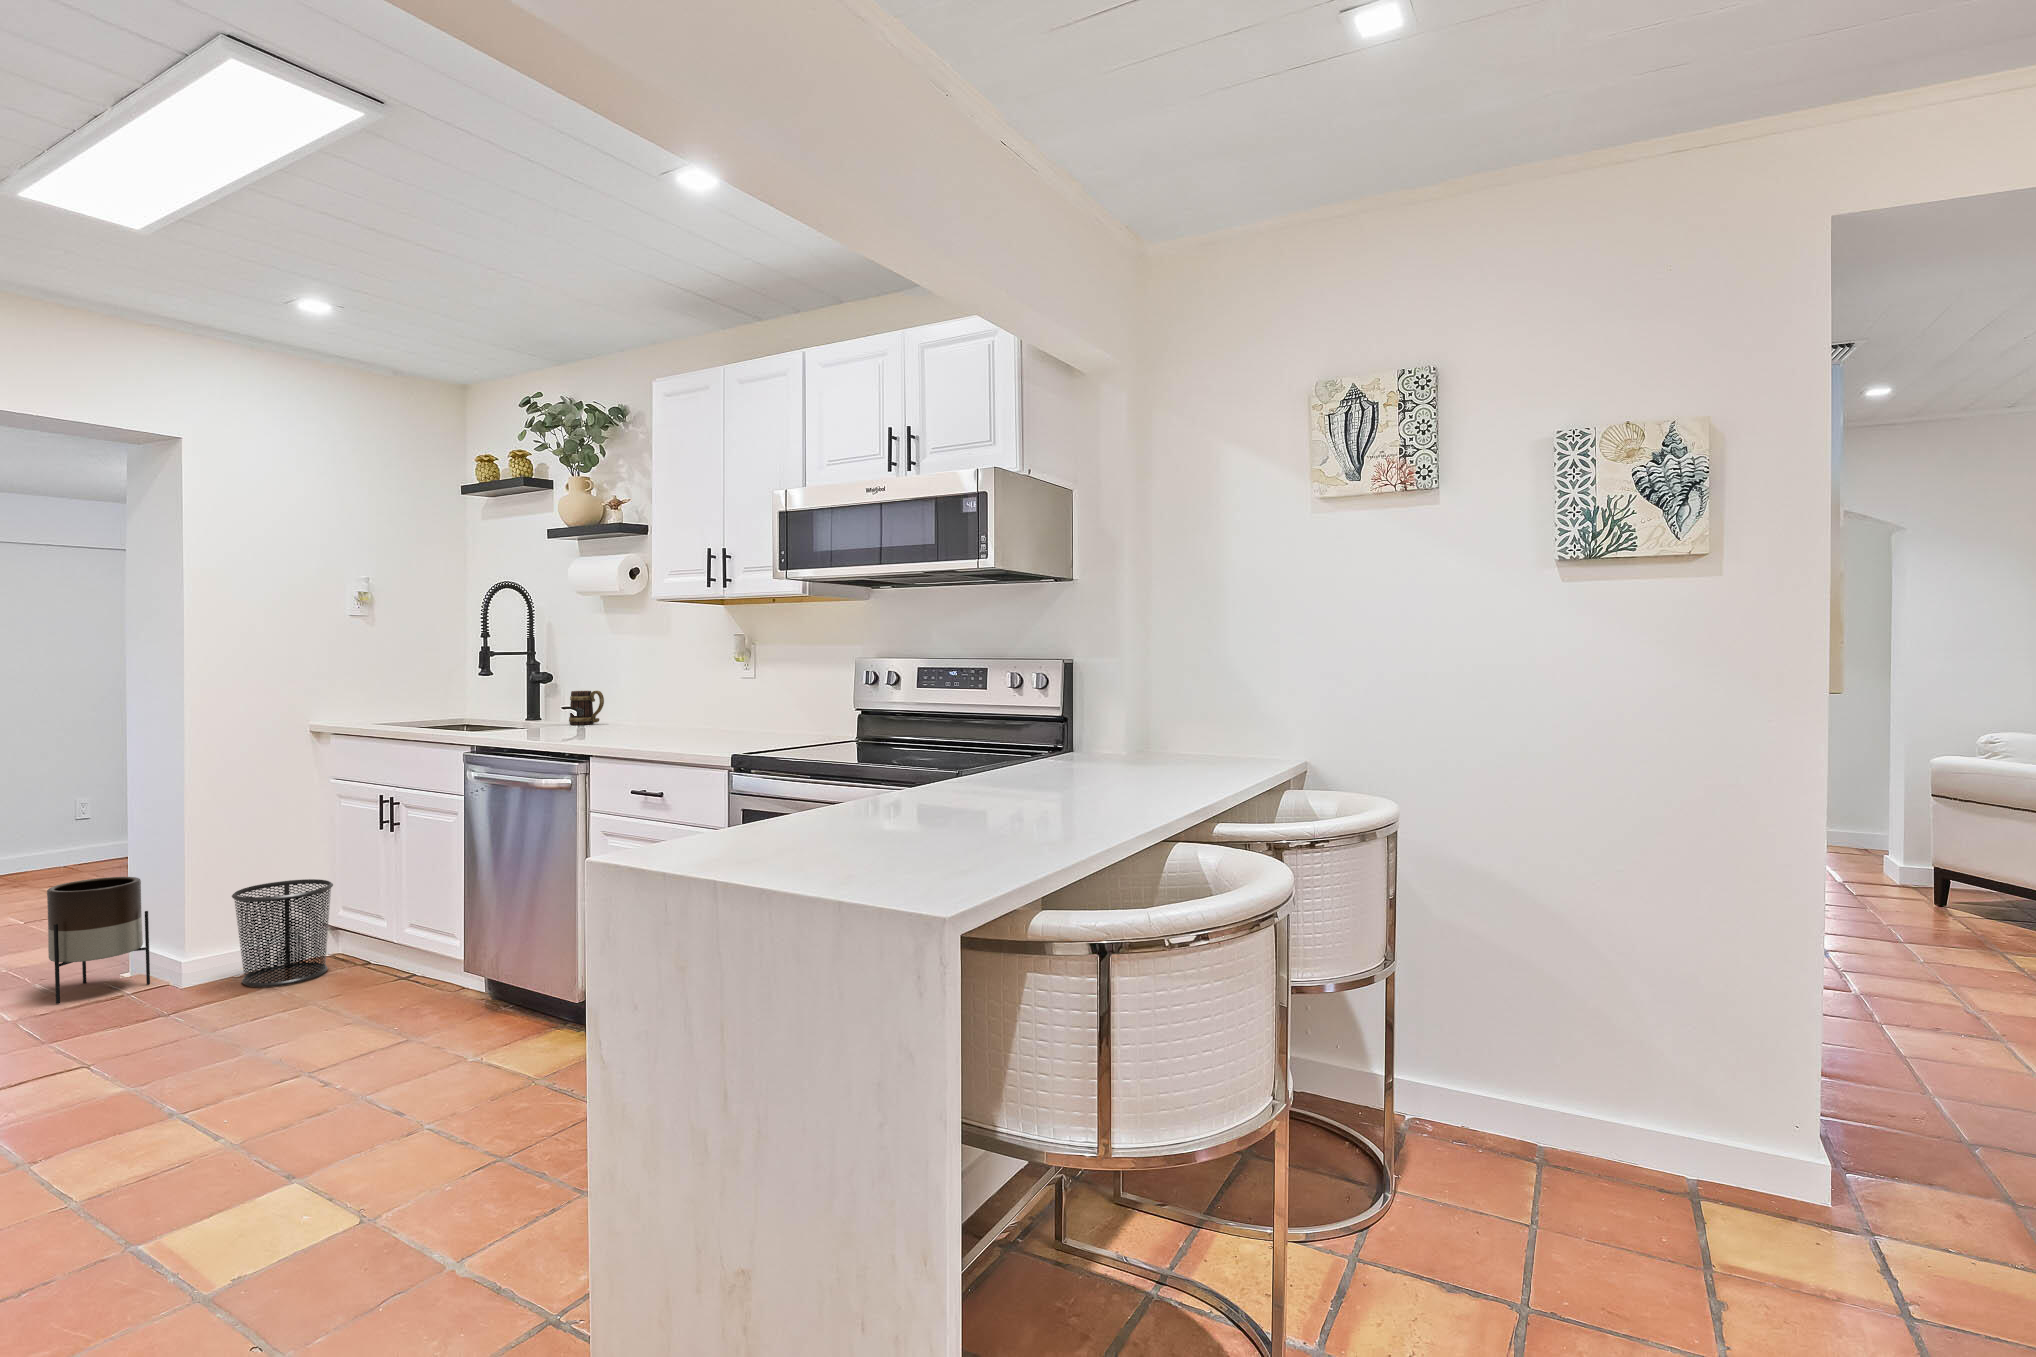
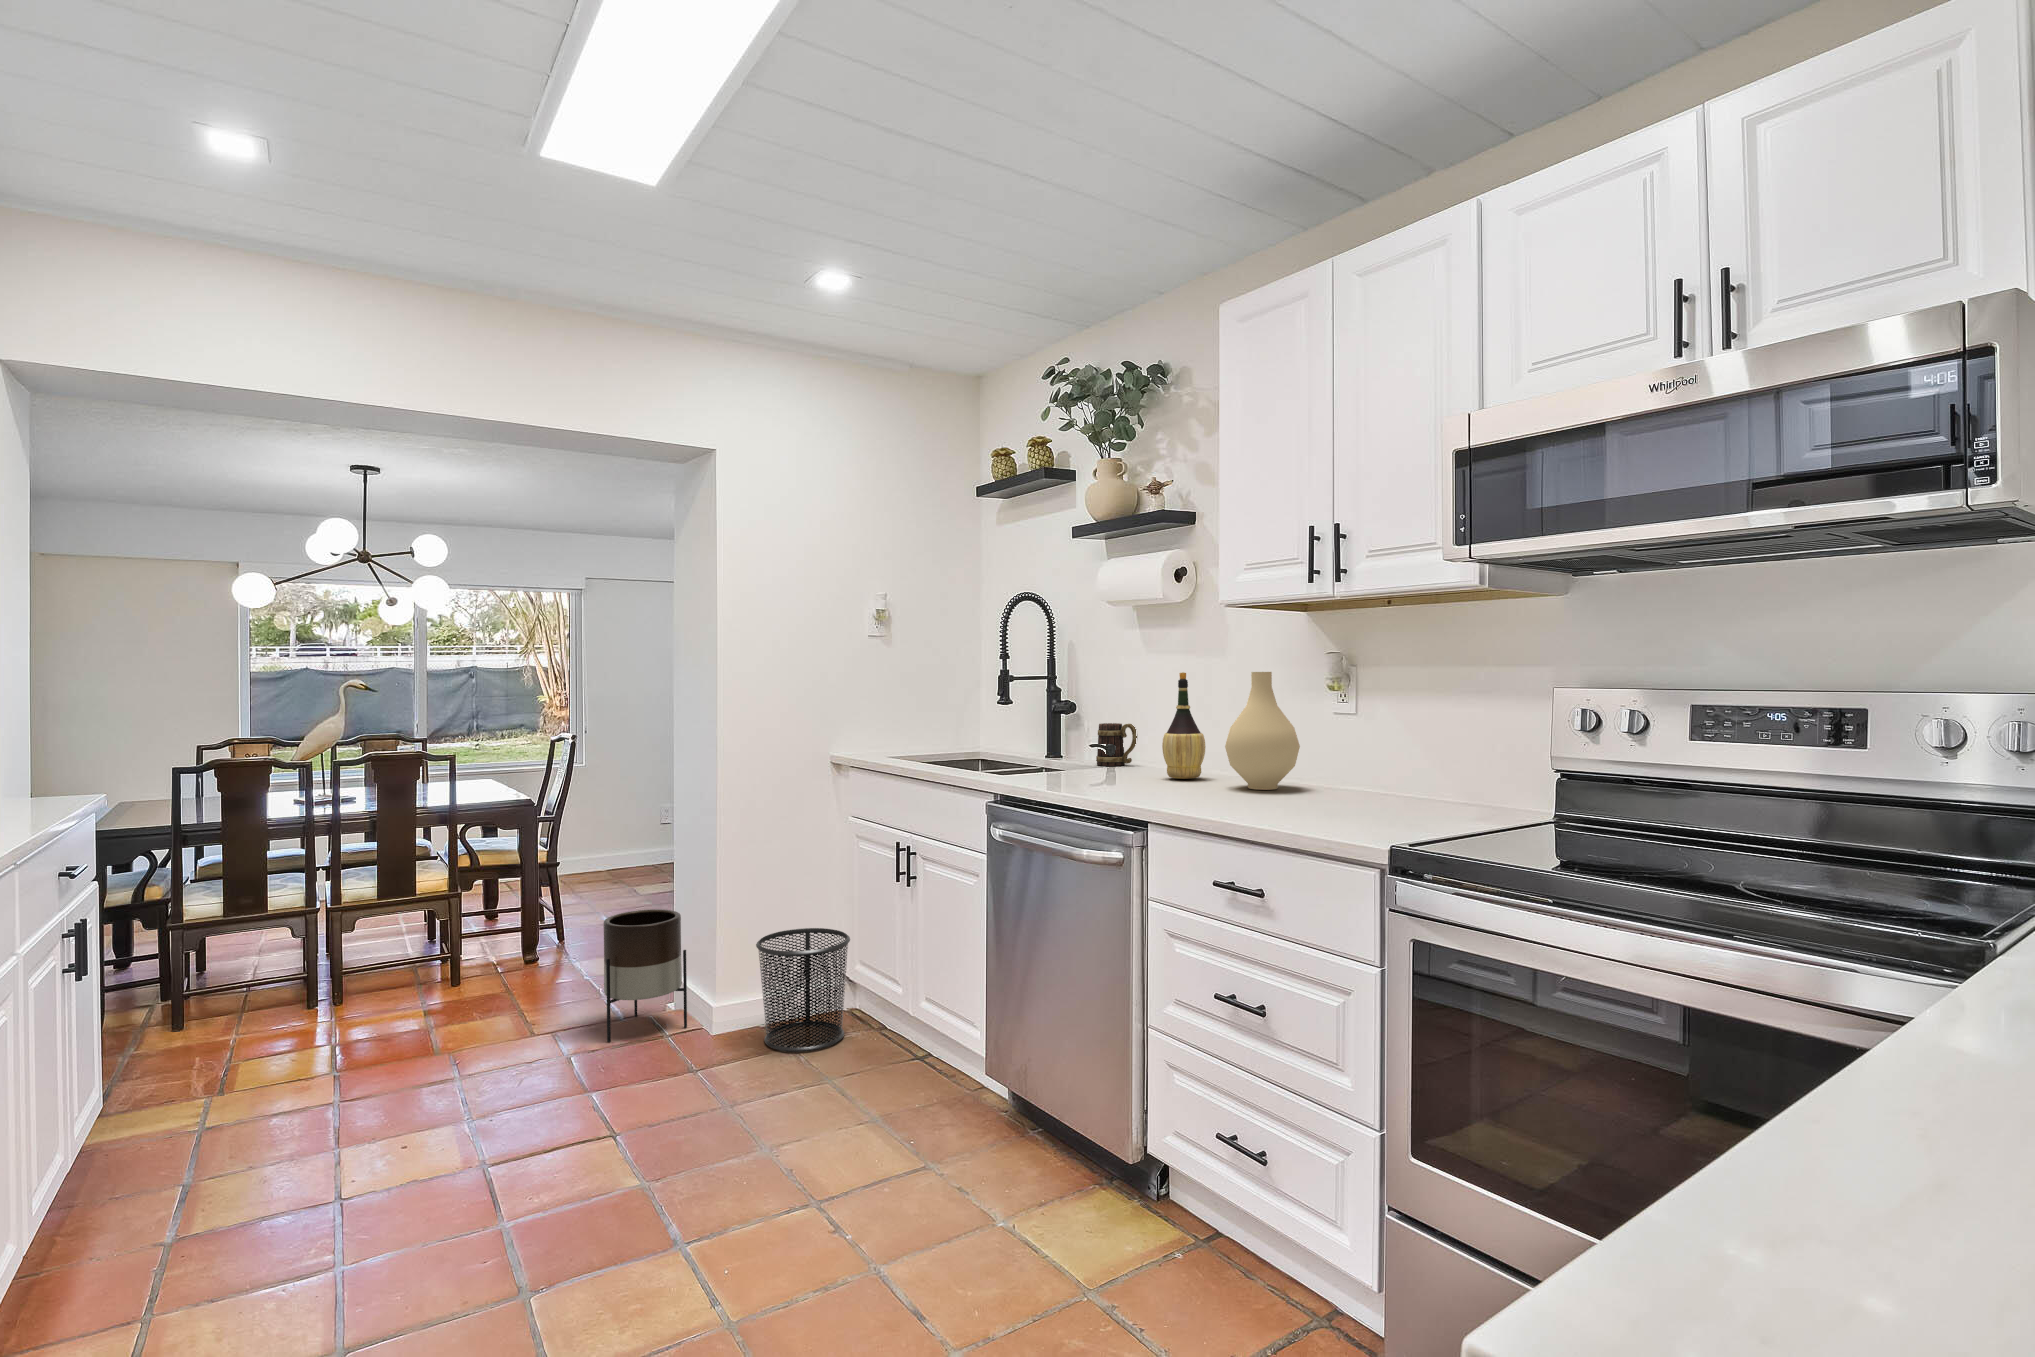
wine bottle: none [617,649,652,730] -> present [1162,672,1206,779]
vase: none [661,649,716,734] -> present [1225,672,1300,790]

